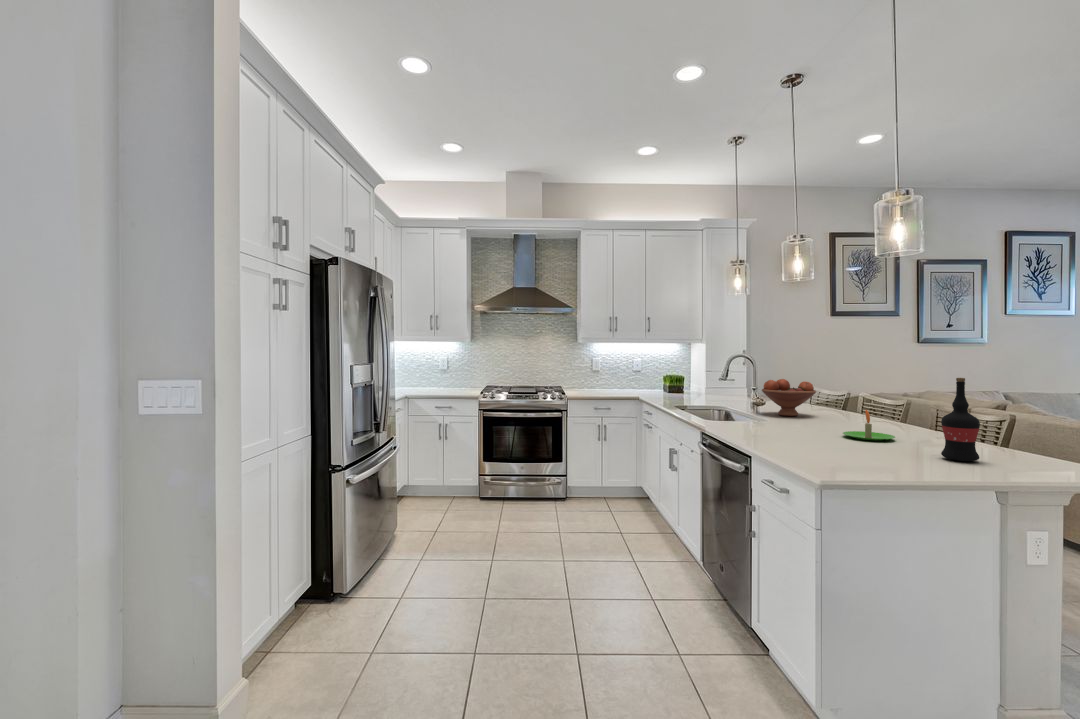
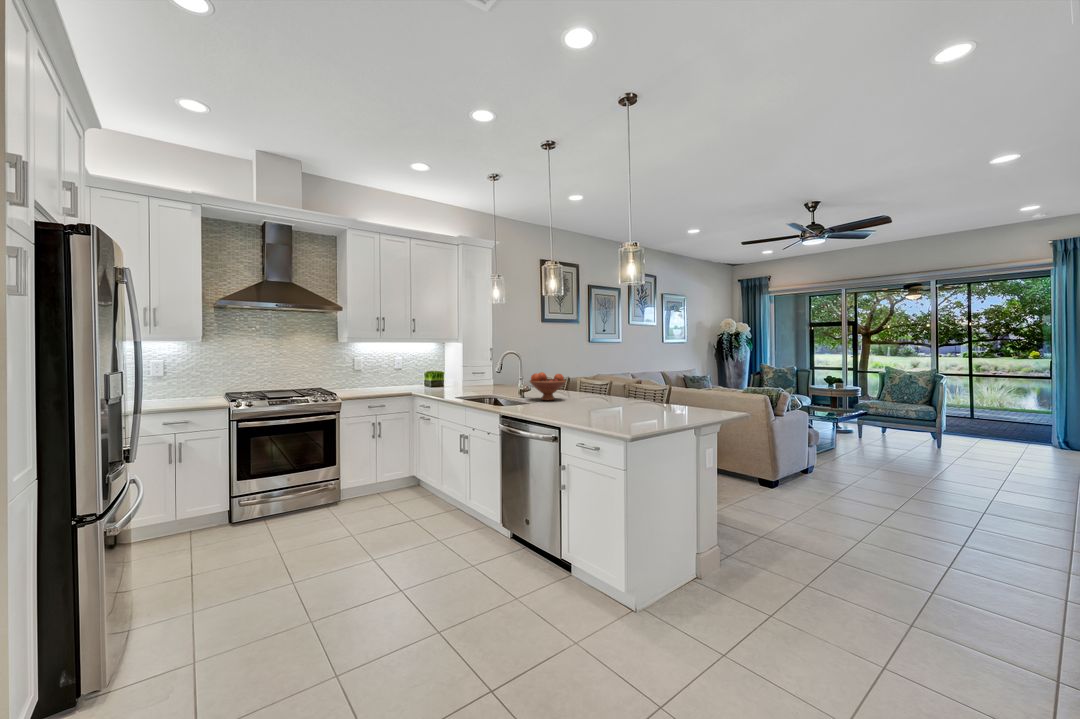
wine bottle: present [941,378,980,461] -> none [666,369,685,420]
candle: present [843,410,895,441] -> none [601,392,632,413]

